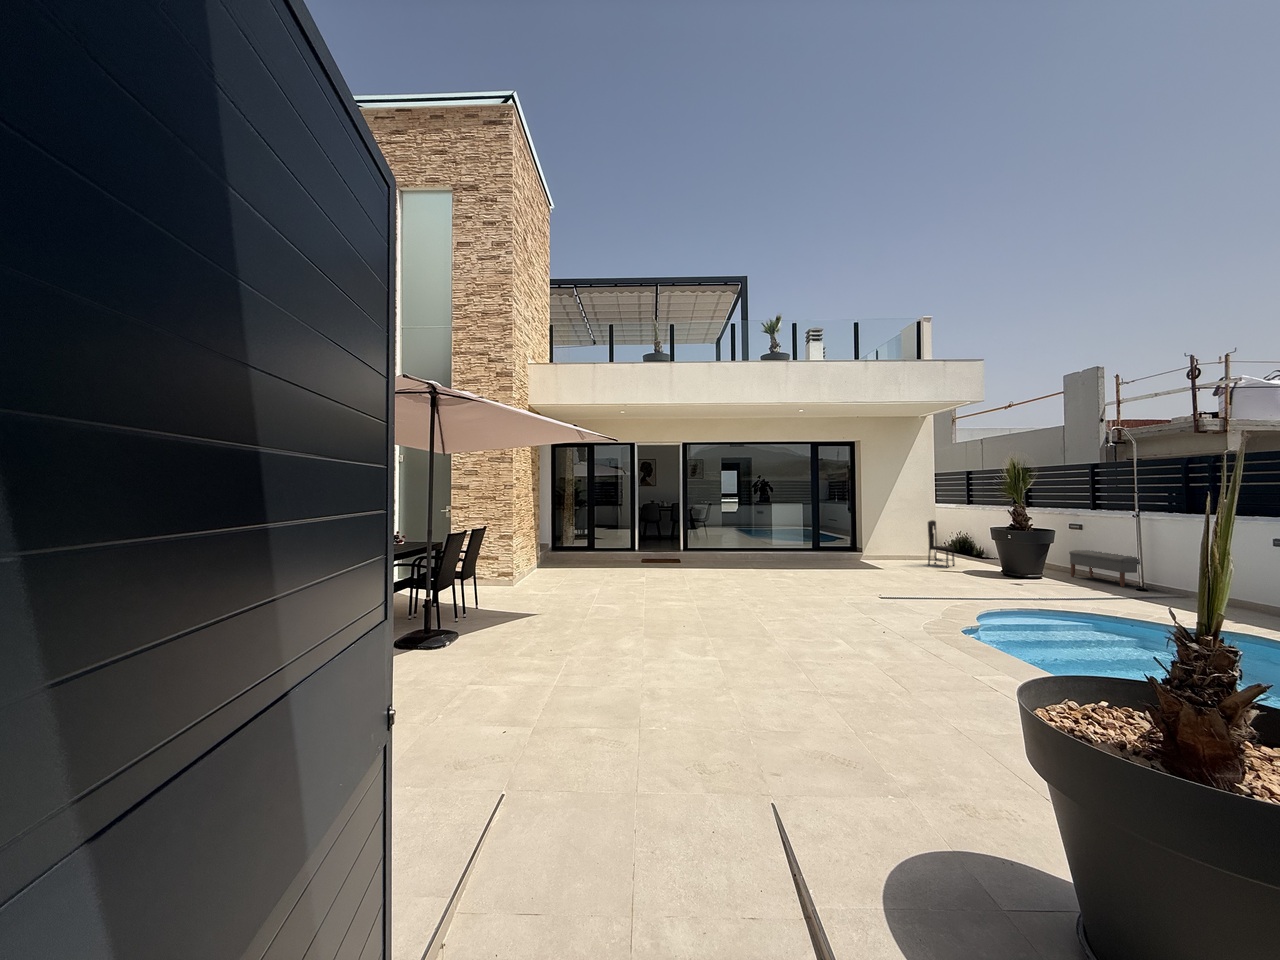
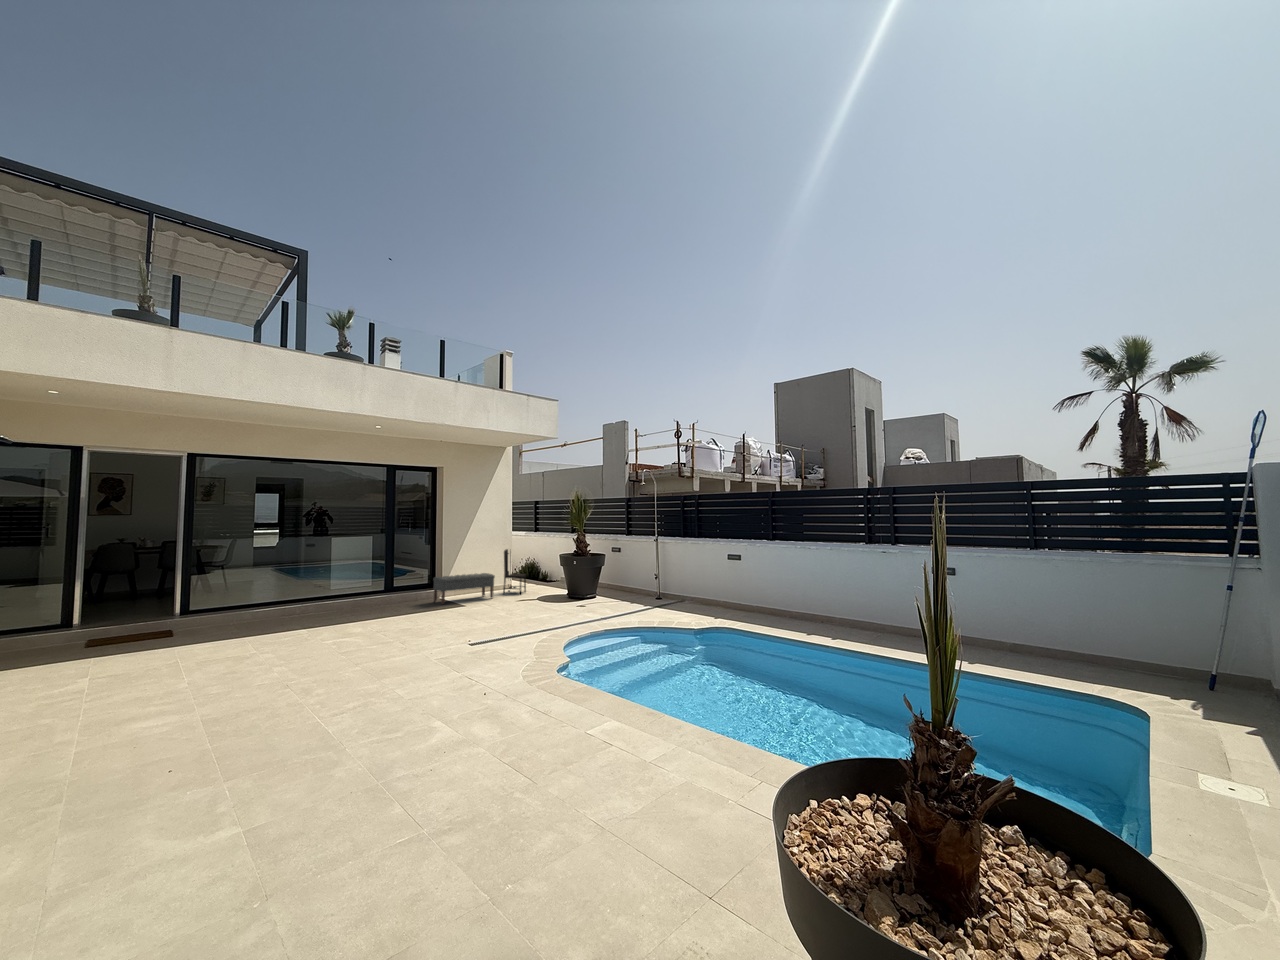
bench: present [1069,550,1138,587] -> present [433,573,495,604]

